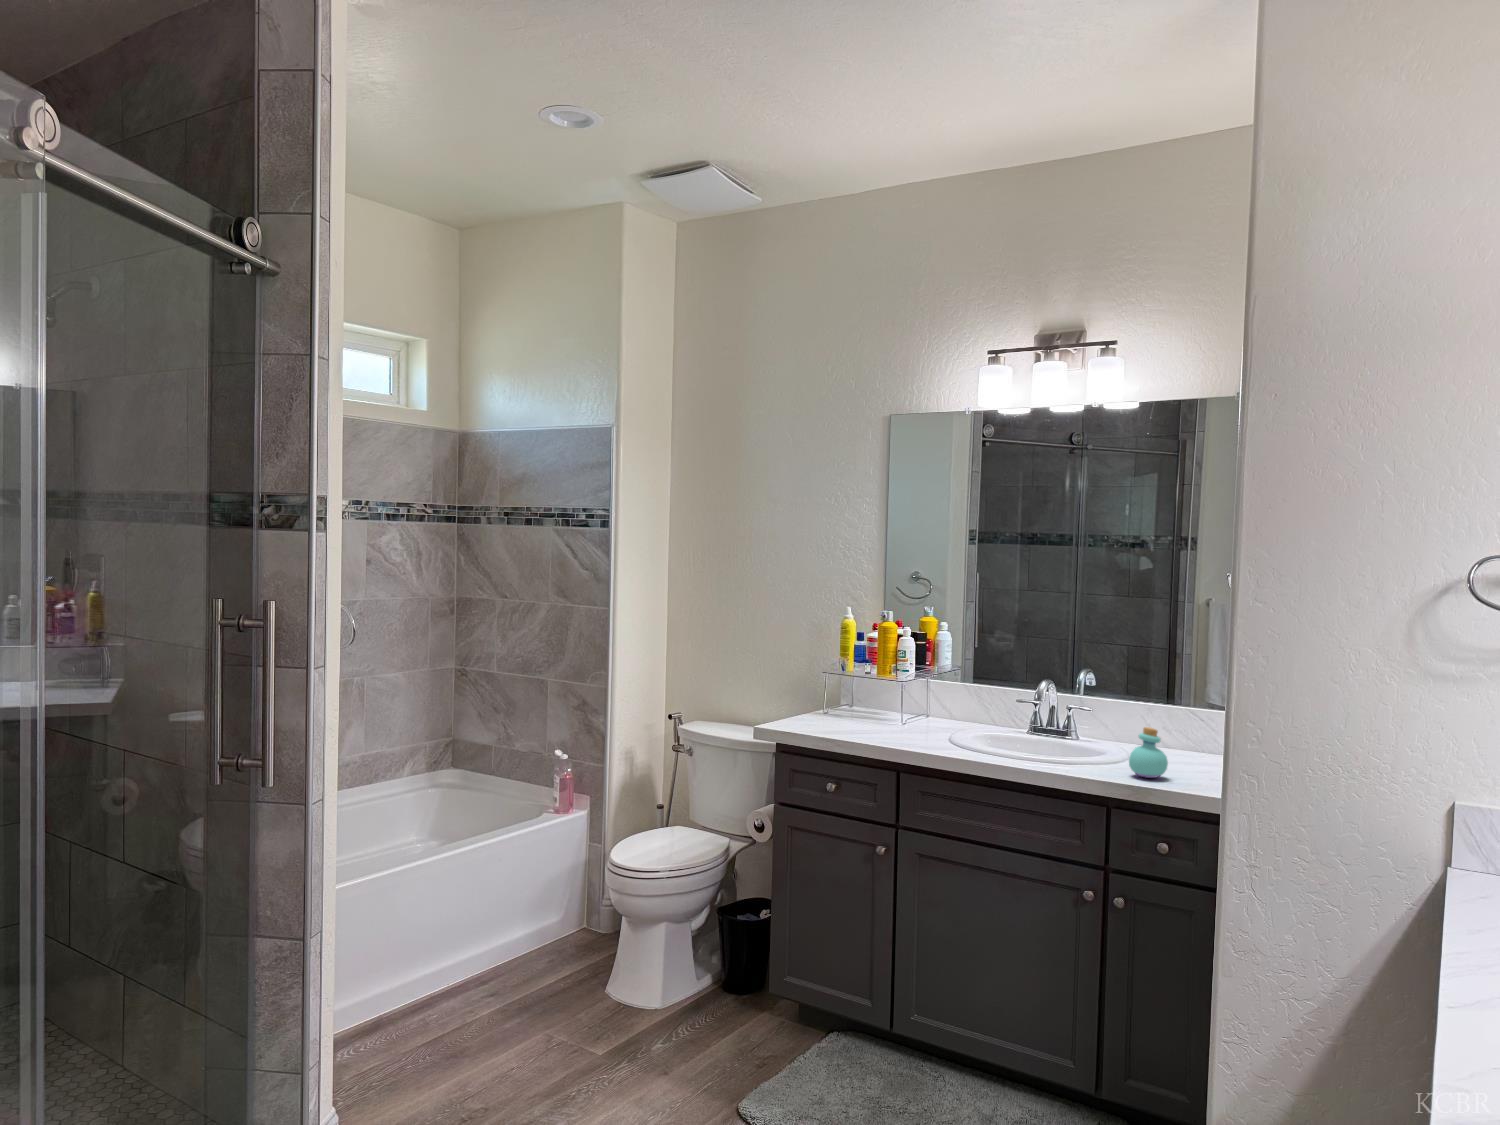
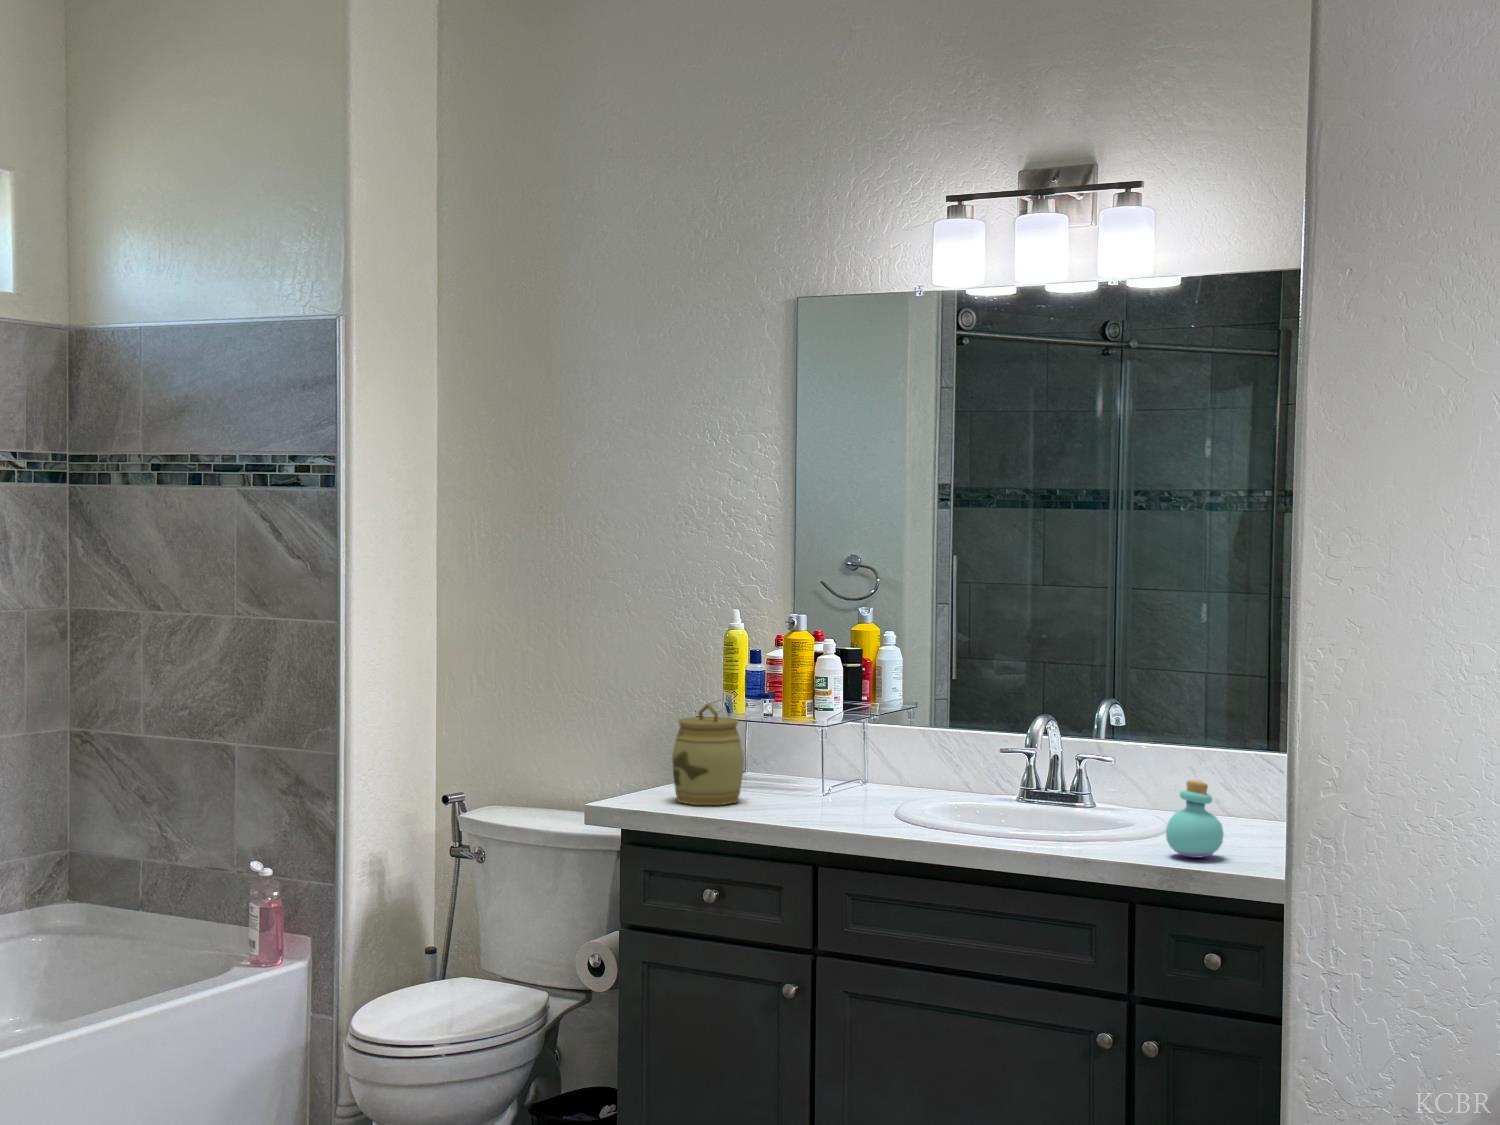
jar: none [808,665,853,729] -> present [672,703,744,805]

